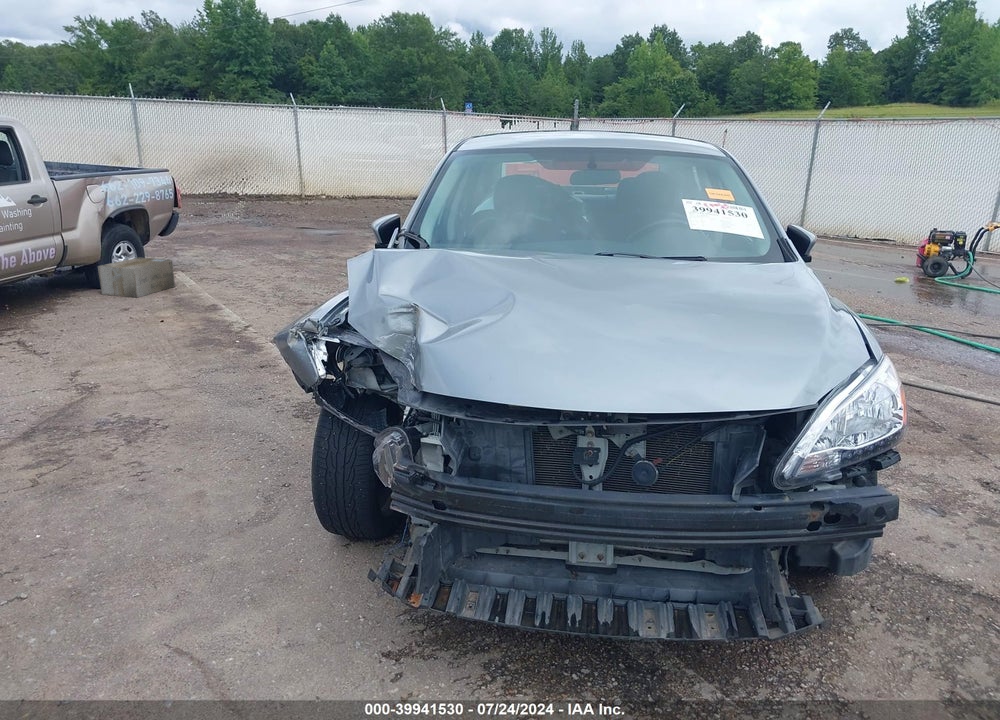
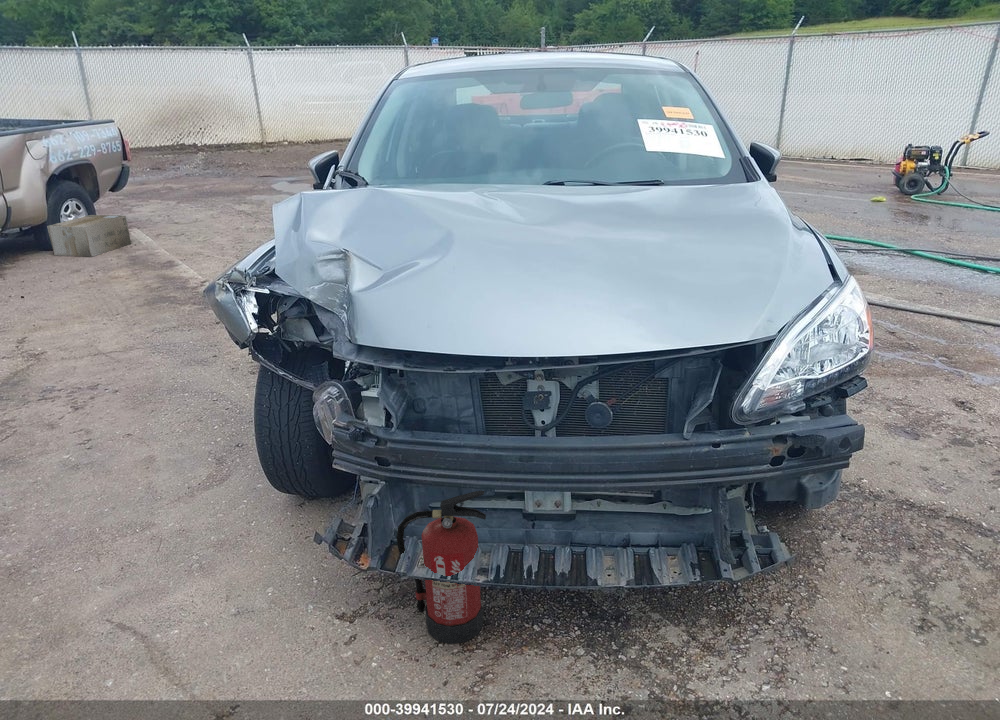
fire extinguisher: none [447,538,534,687] -> present [397,491,486,644]

